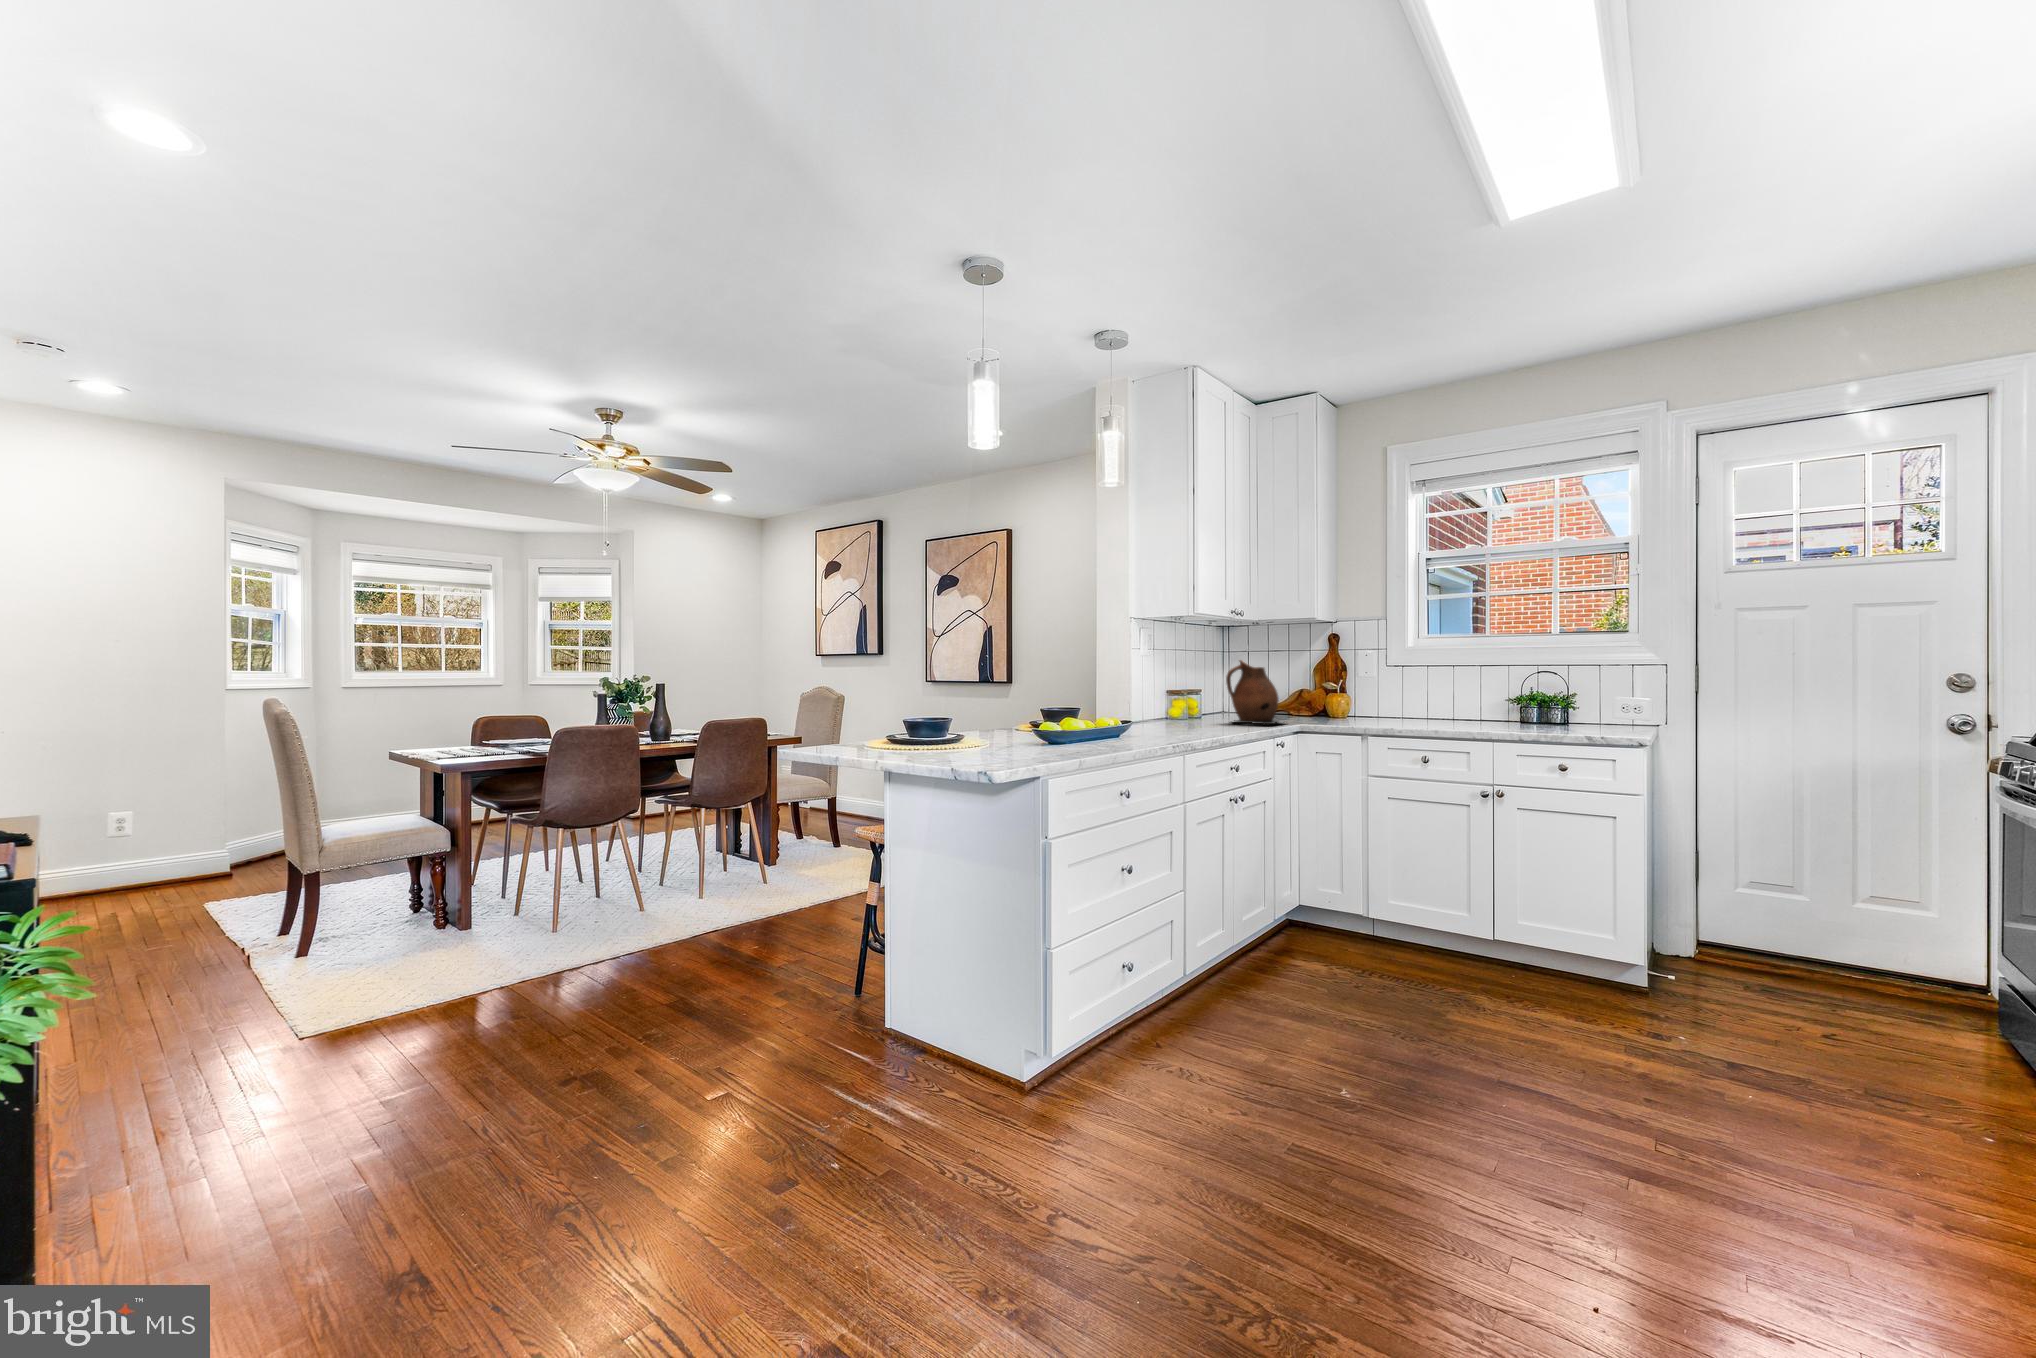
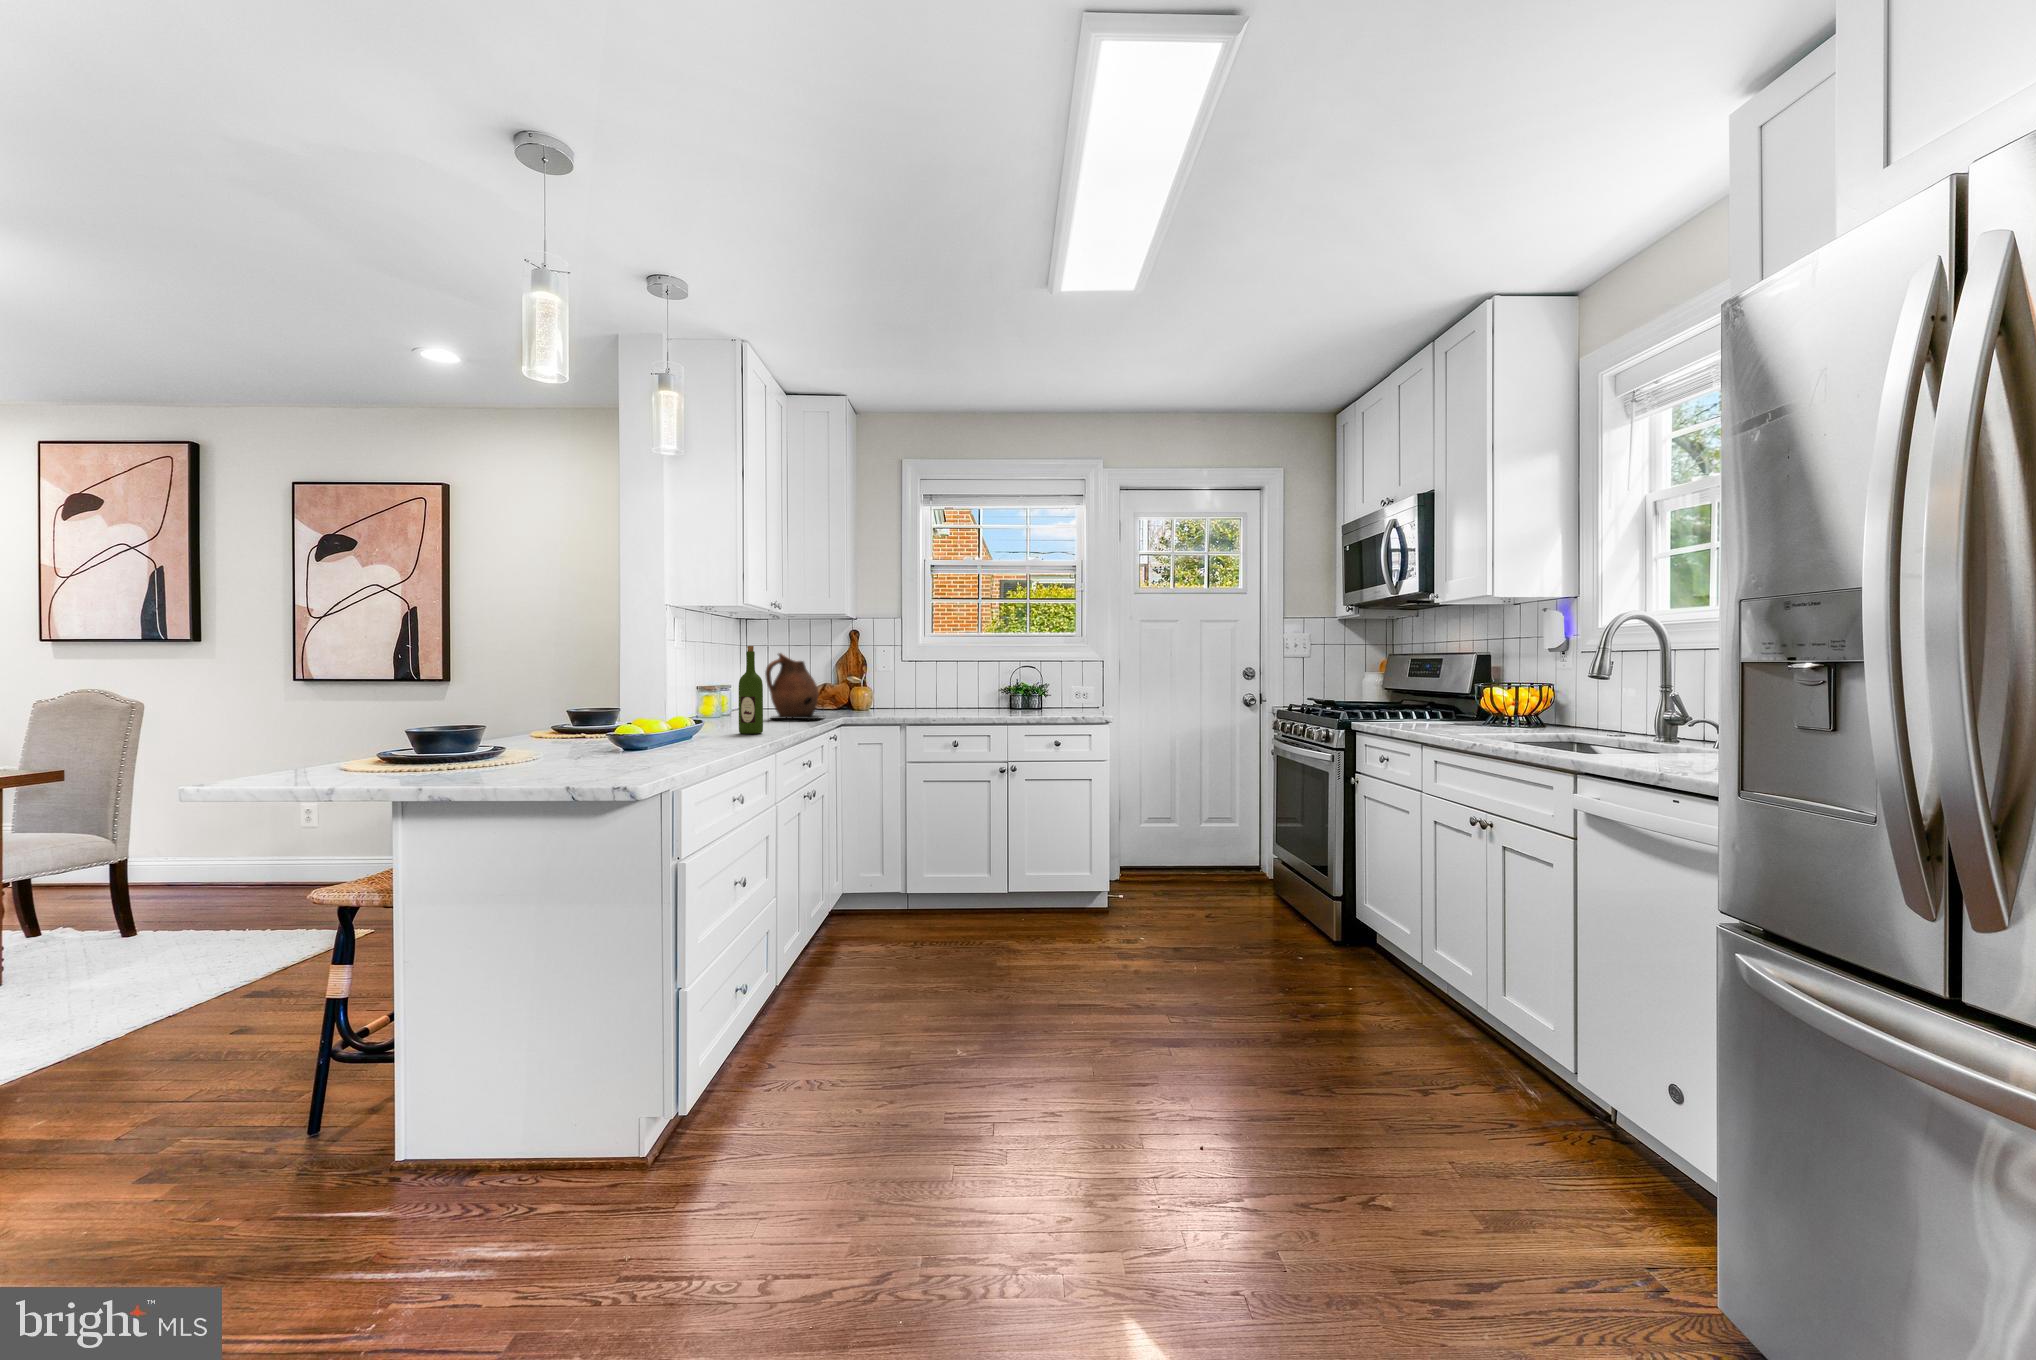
wine bottle: none [1174,655,1196,736] -> present [739,646,763,734]

